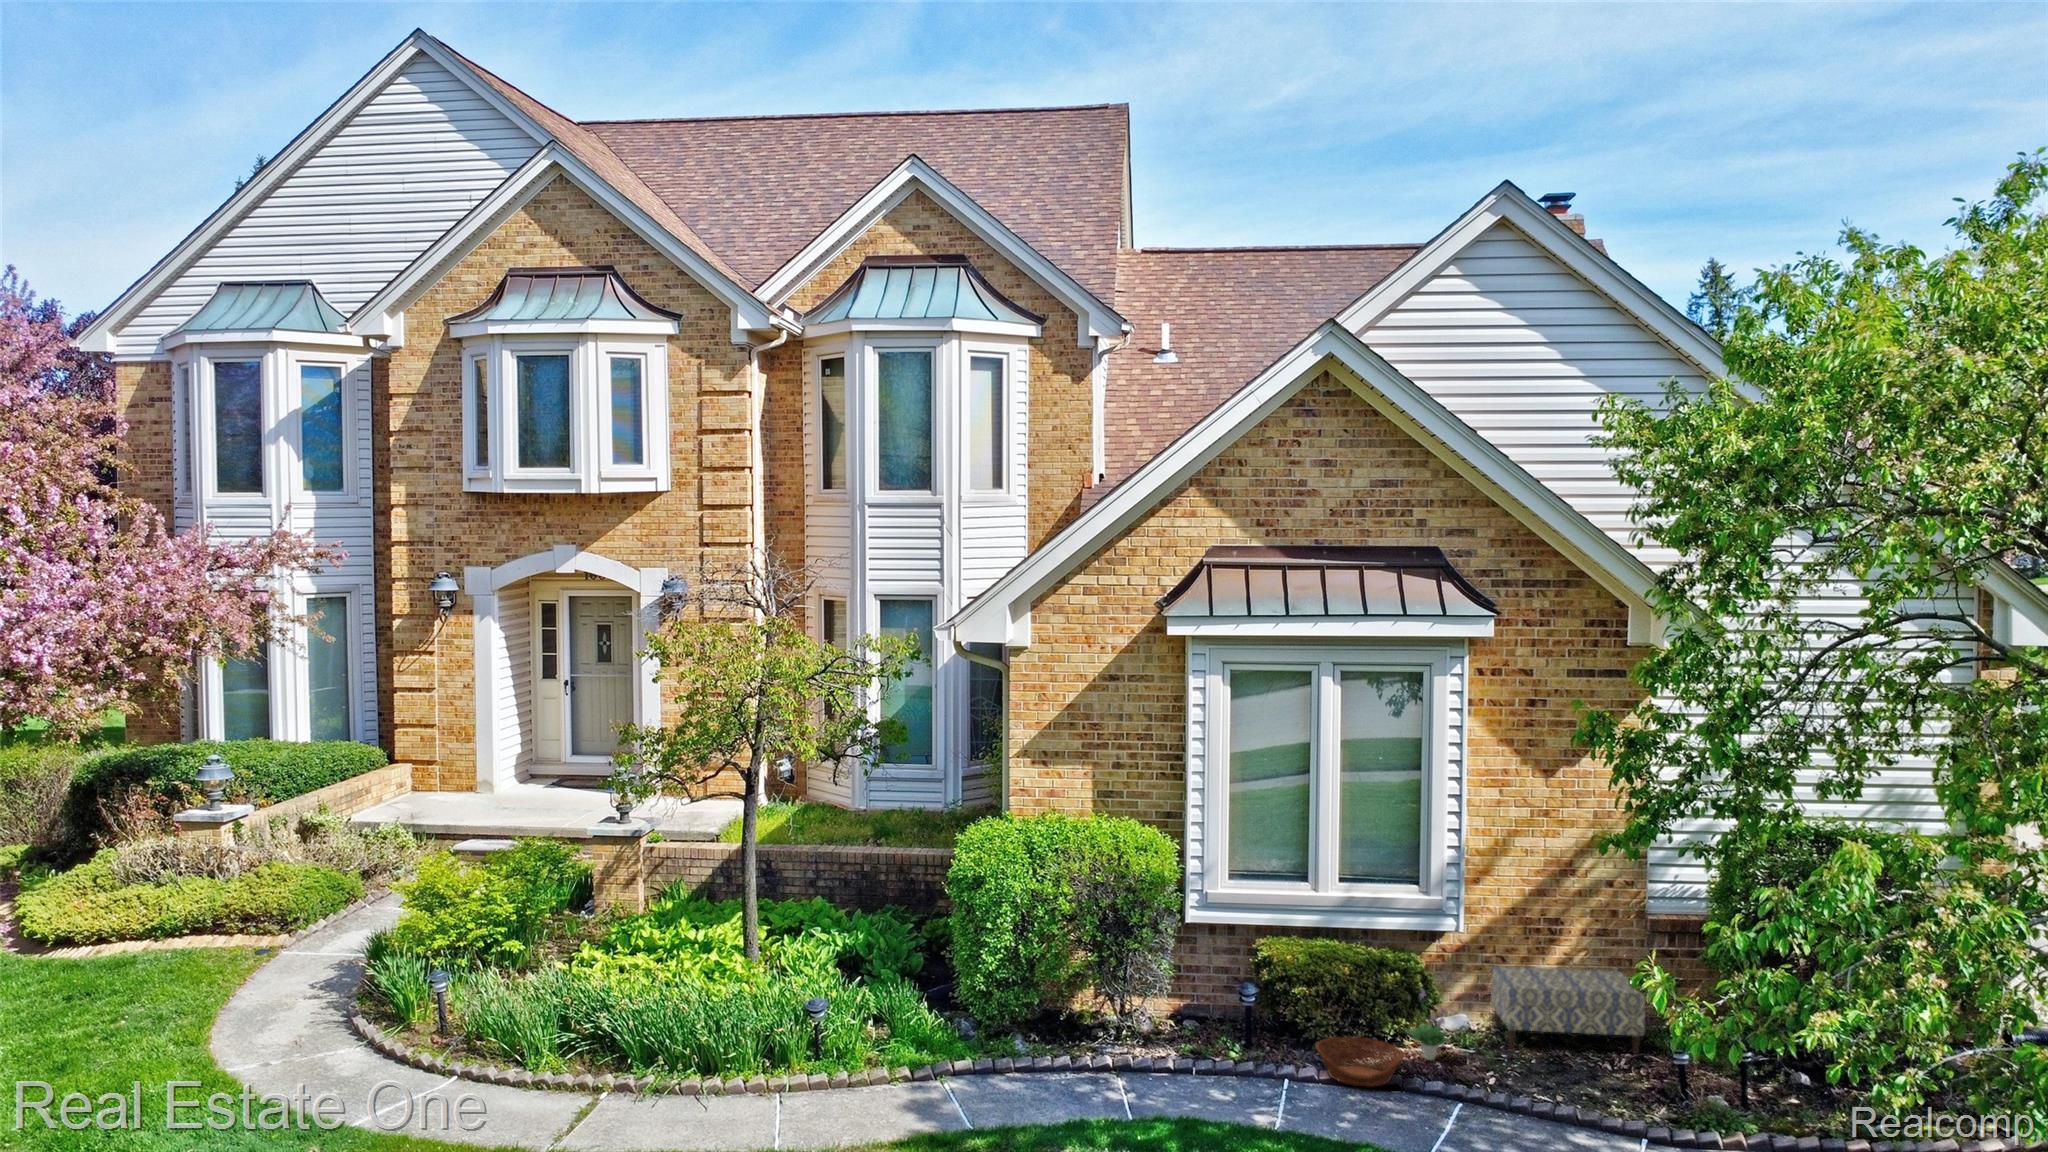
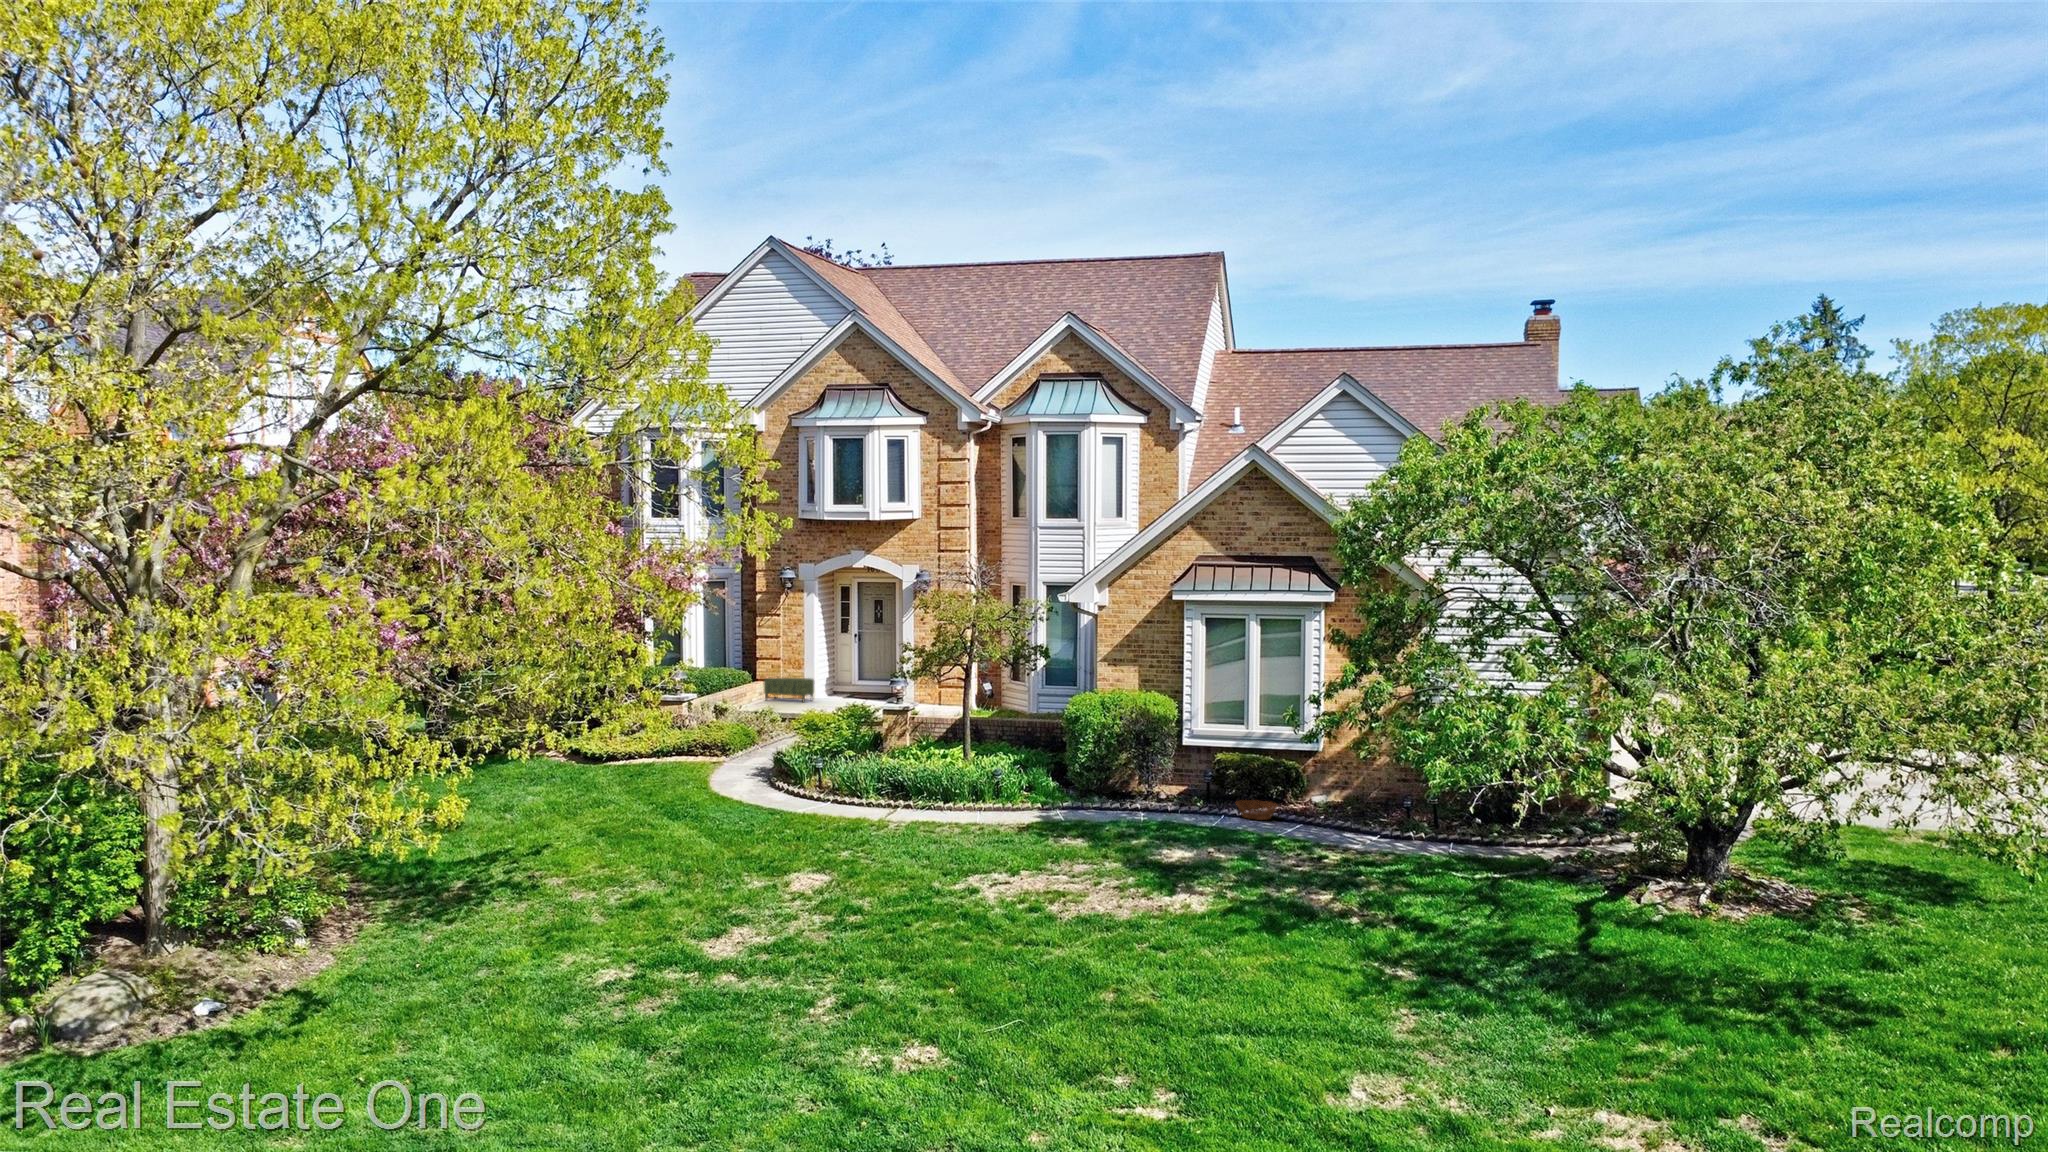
bench: present [1491,966,1645,1054] -> present [764,678,814,701]
potted plant: present [1405,991,1451,1060] -> none [1286,780,1311,815]

